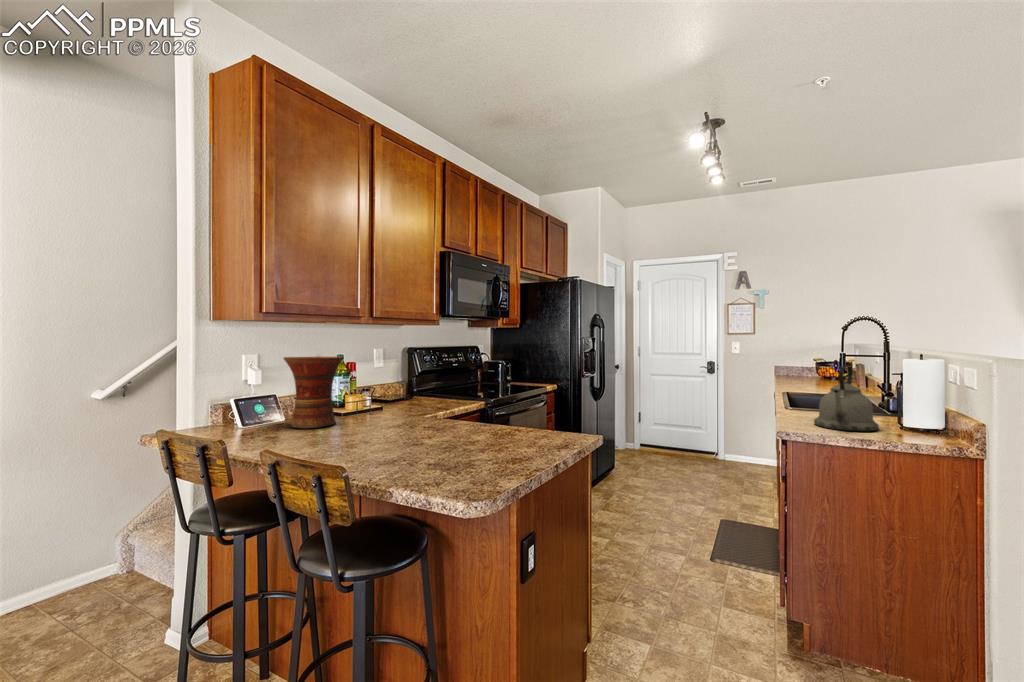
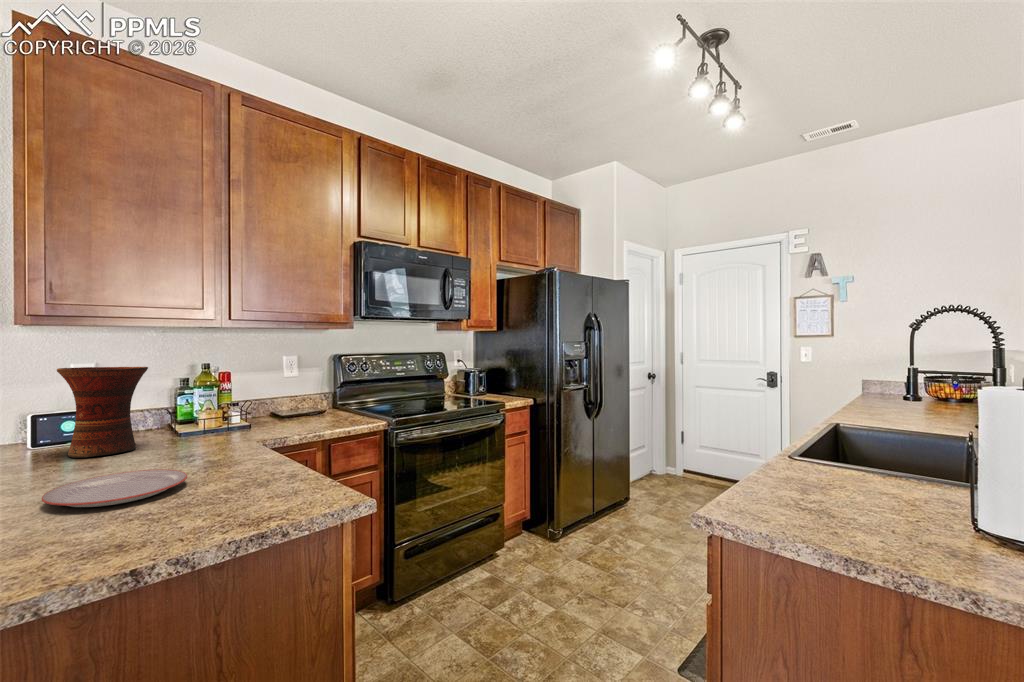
kettle: present [814,366,879,431] -> none [783,395,911,535]
plate: none [387,428,465,447] -> present [42,469,187,507]

